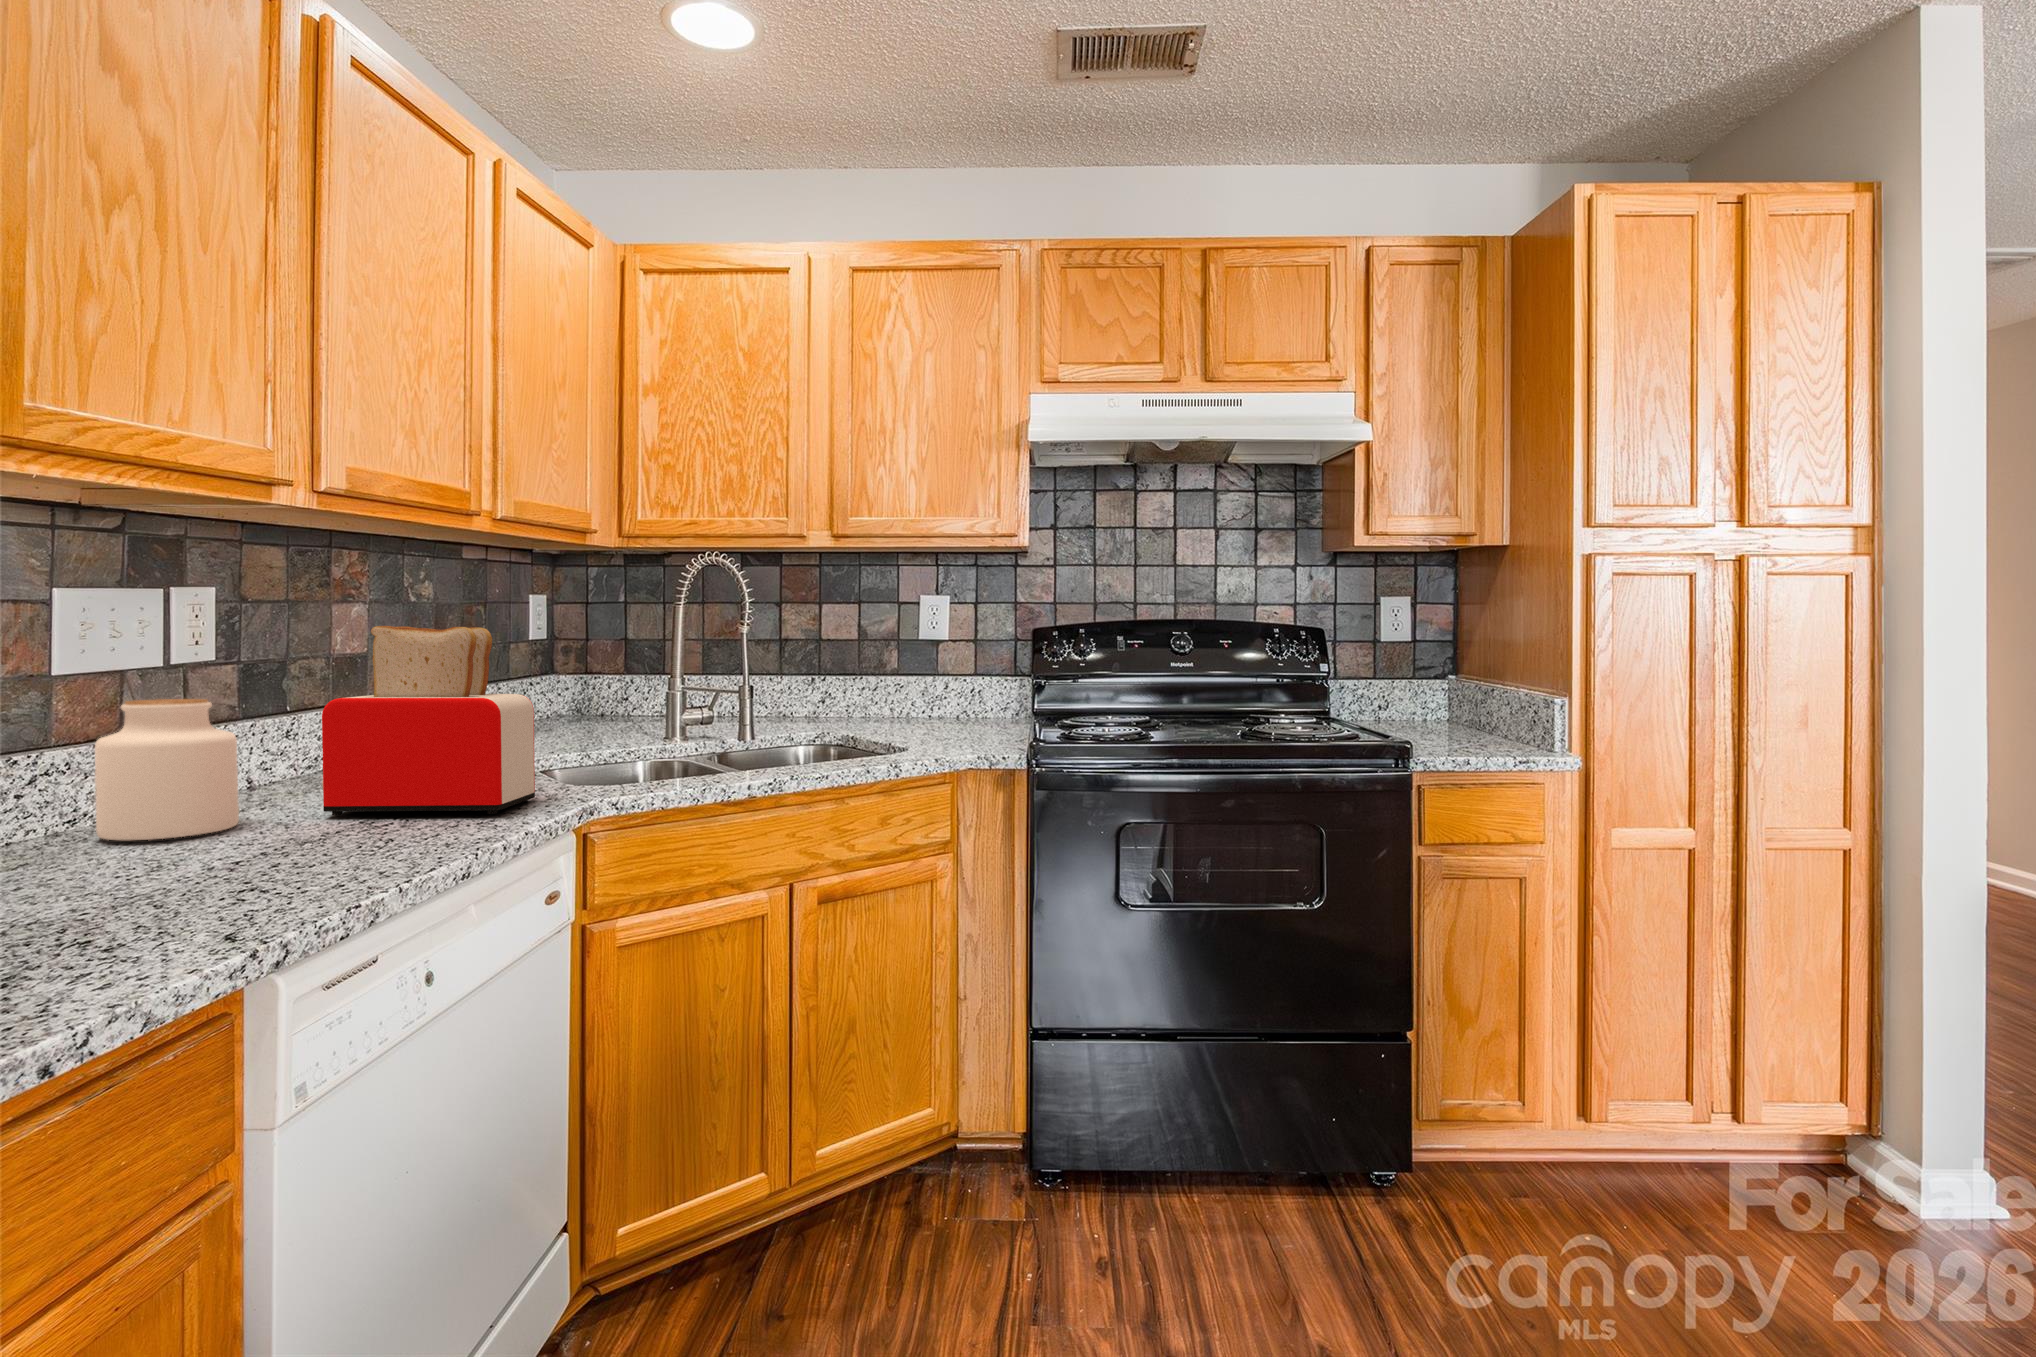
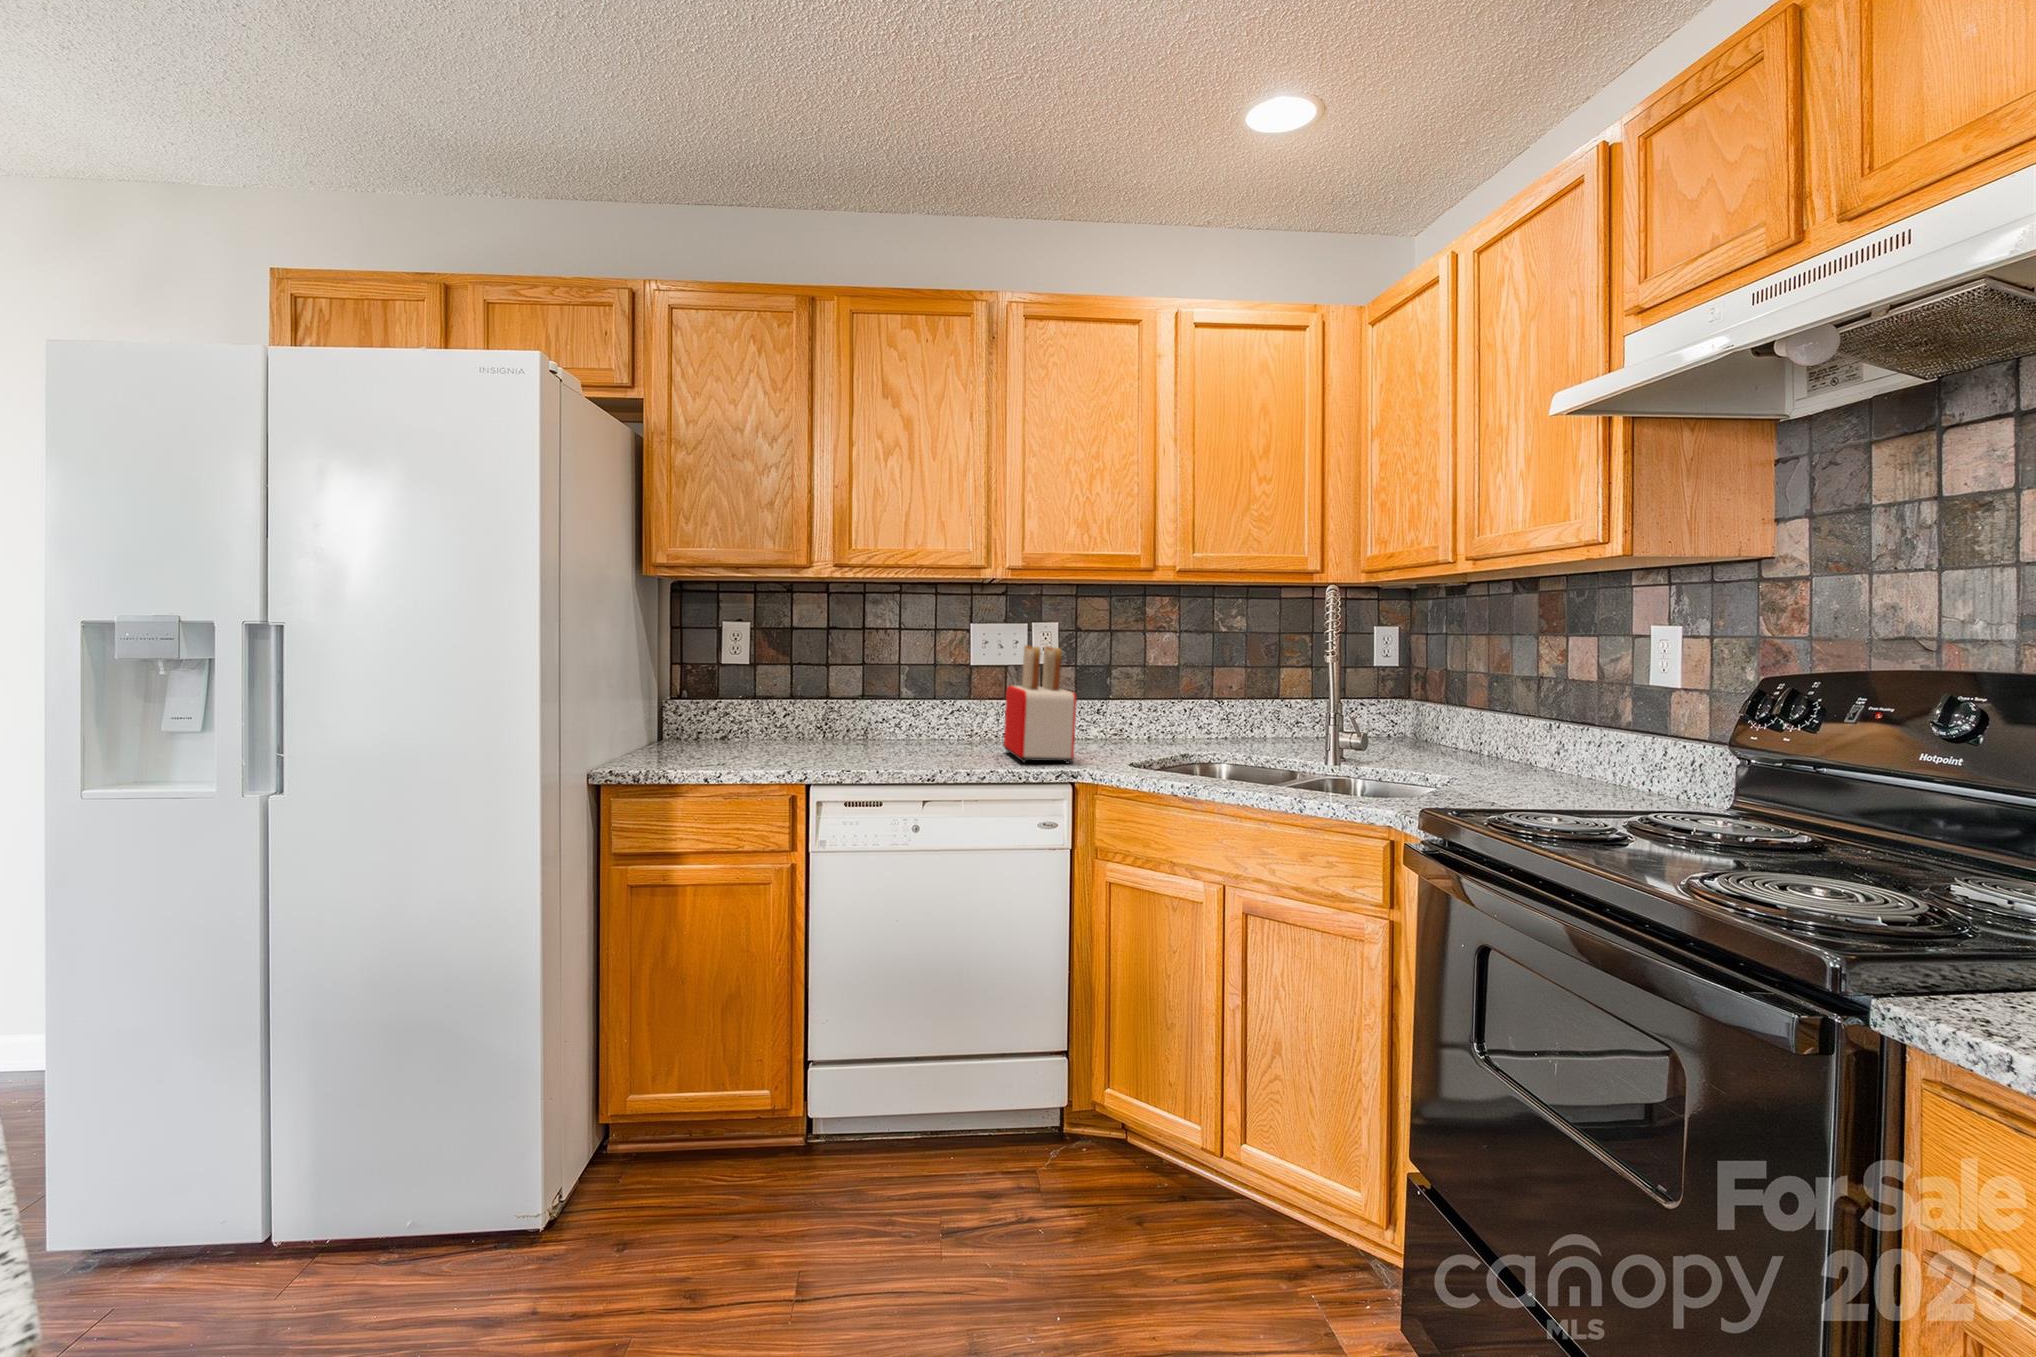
jar: present [95,699,239,840] -> none [940,679,999,748]

